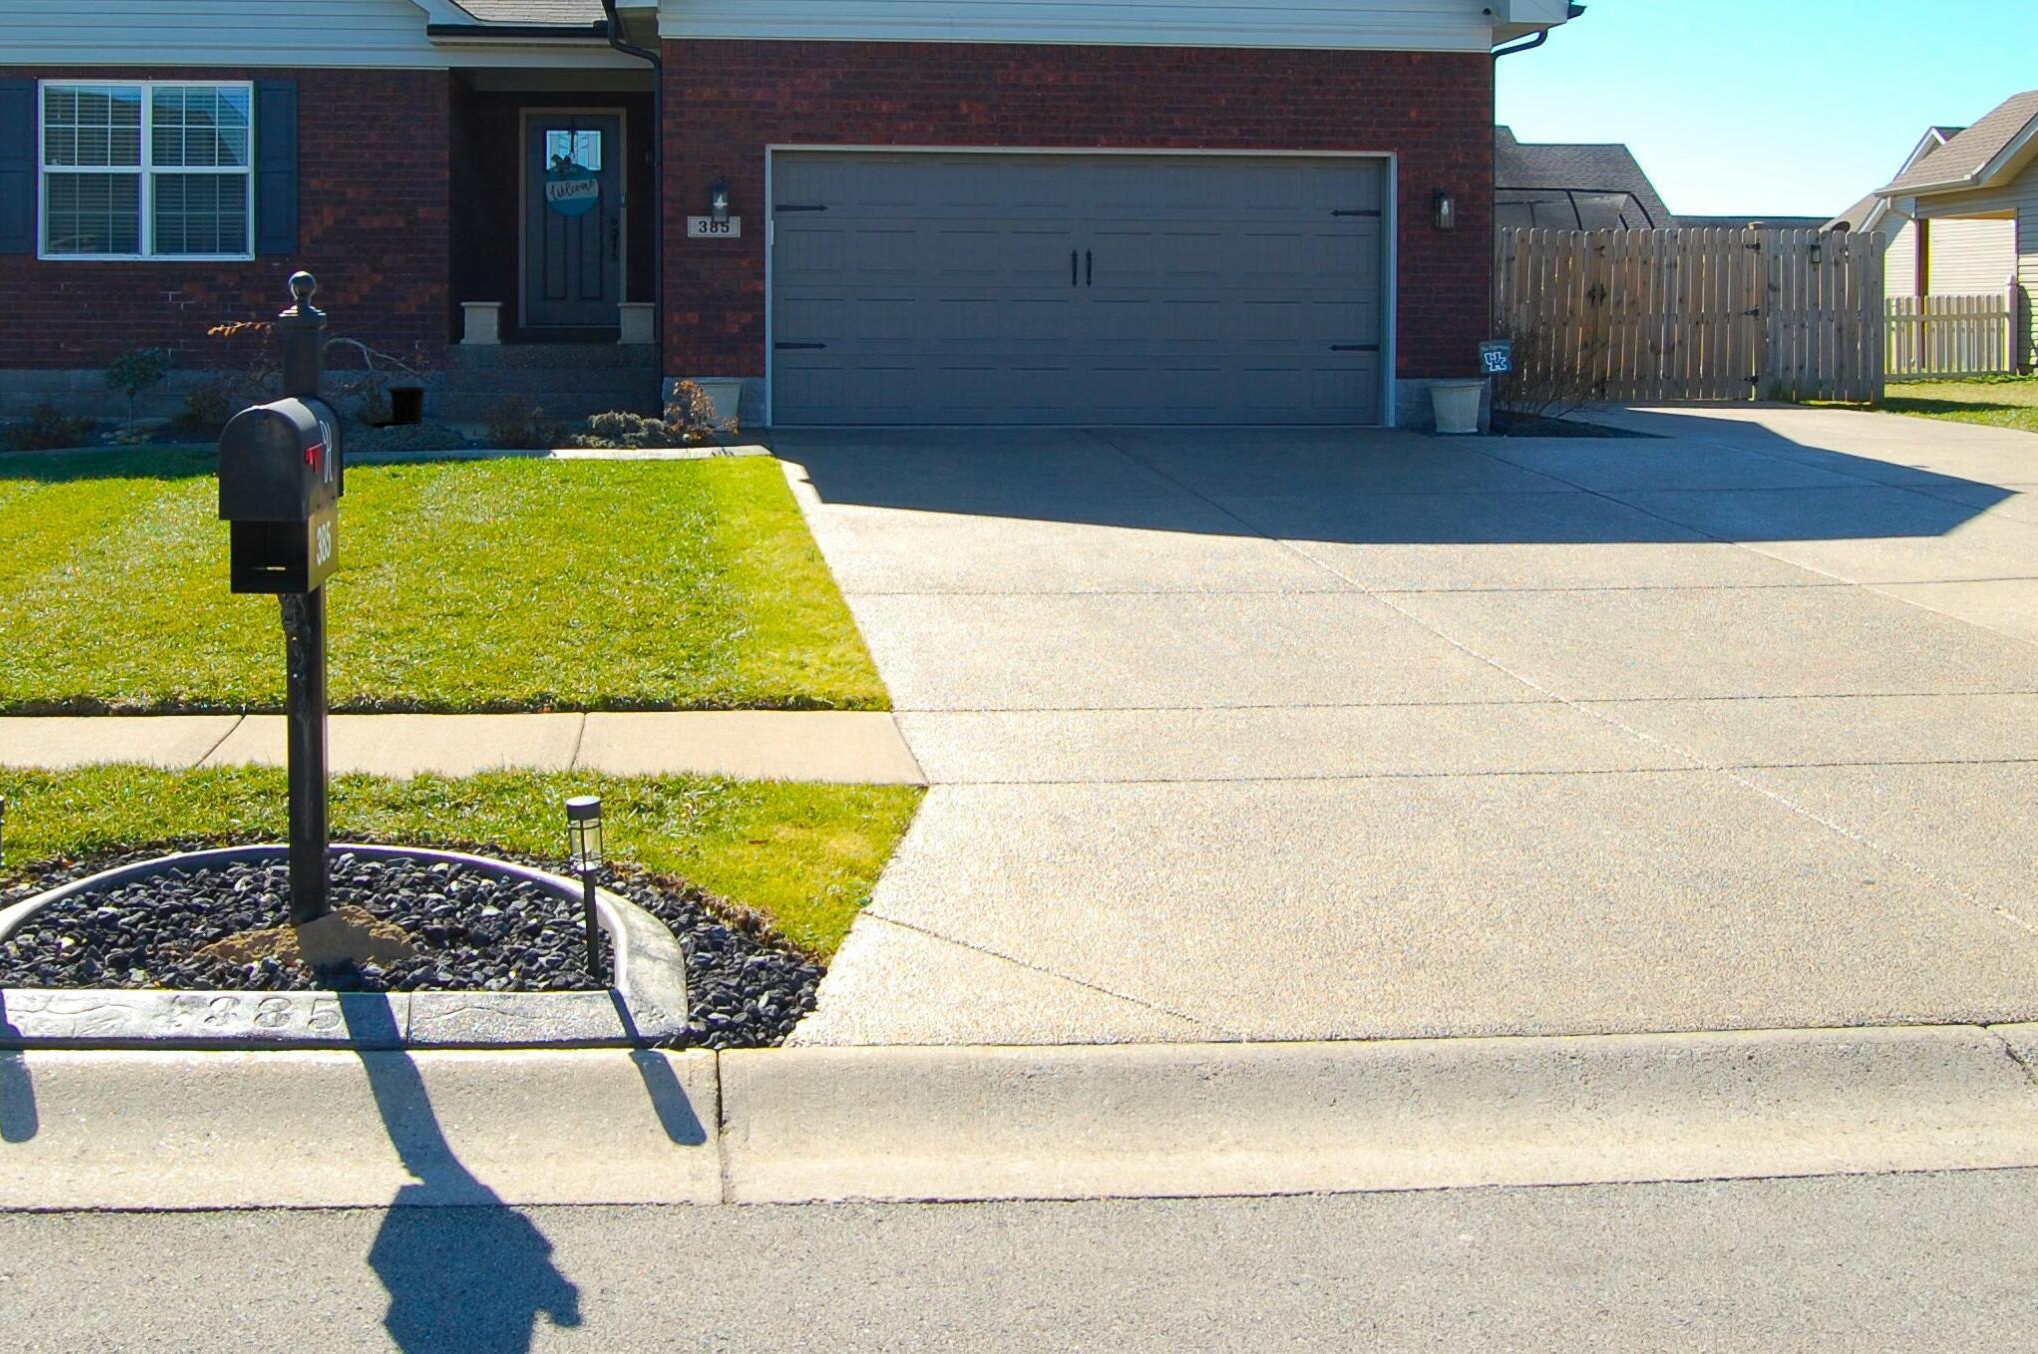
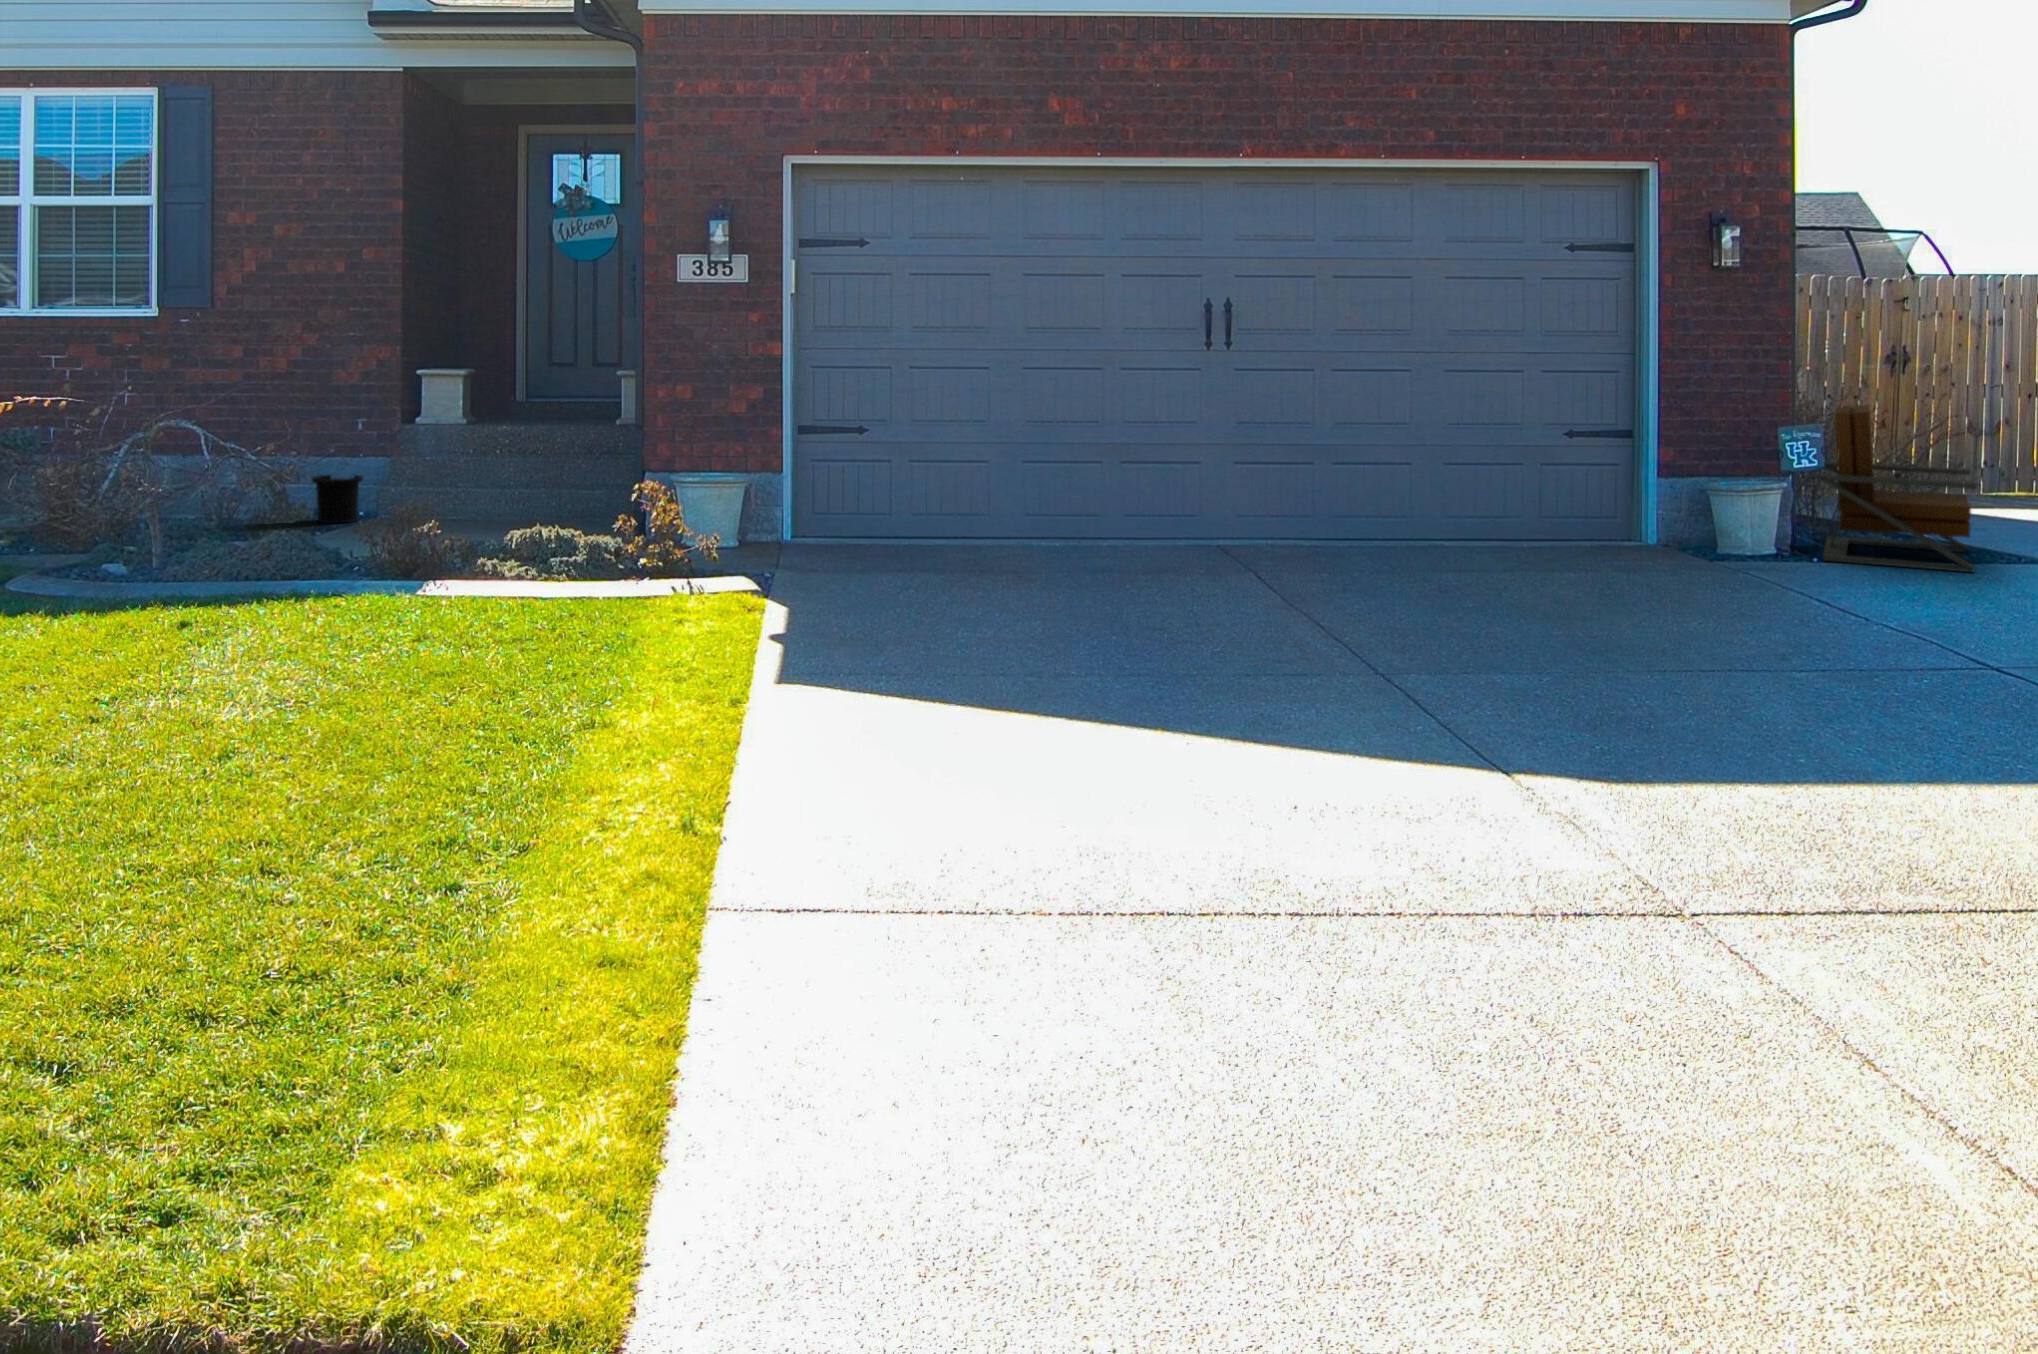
lounge chair: none [1504,326,1615,440] -> present [1820,405,1977,572]

